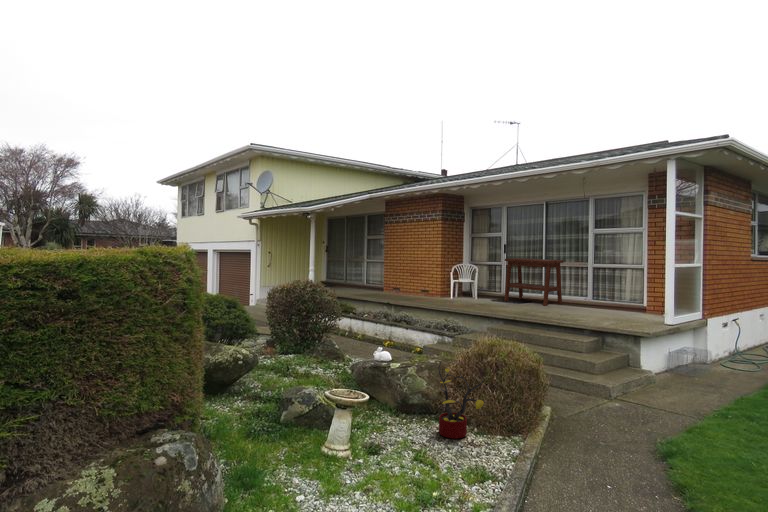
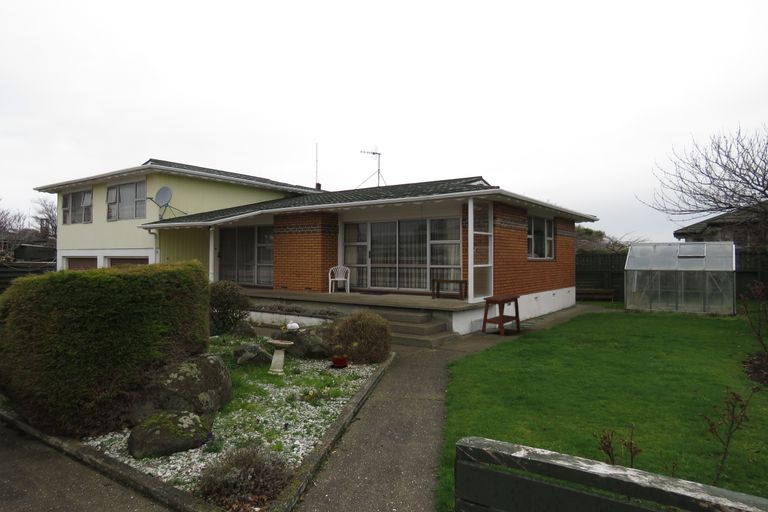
side table: present [504,258,564,306] -> present [481,294,520,336]
bench: none [598,284,662,319] -> present [431,279,468,300]

